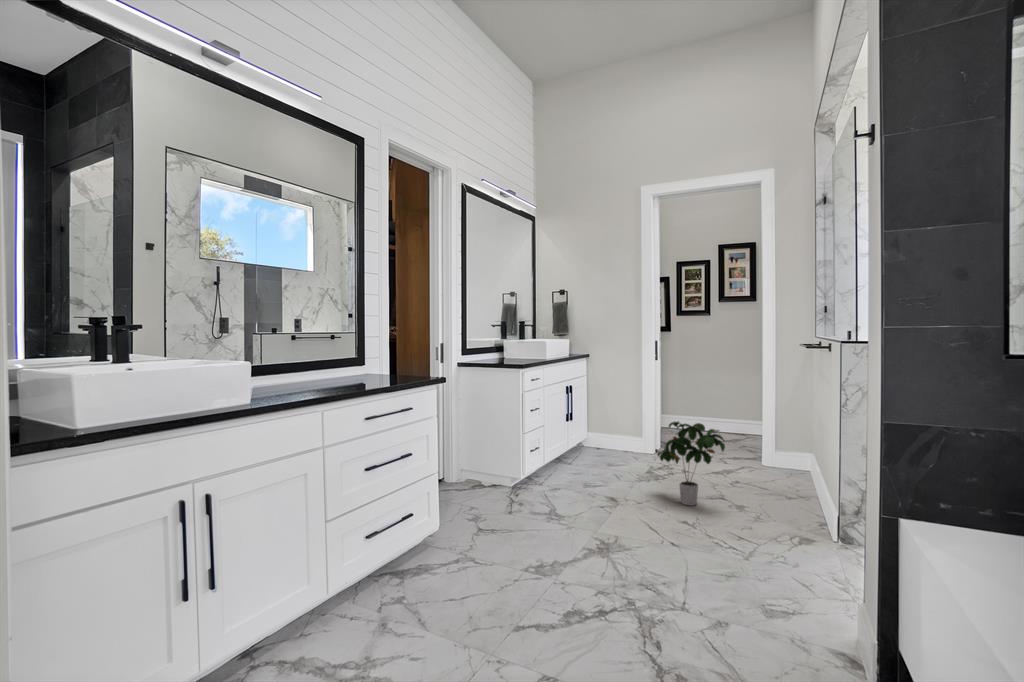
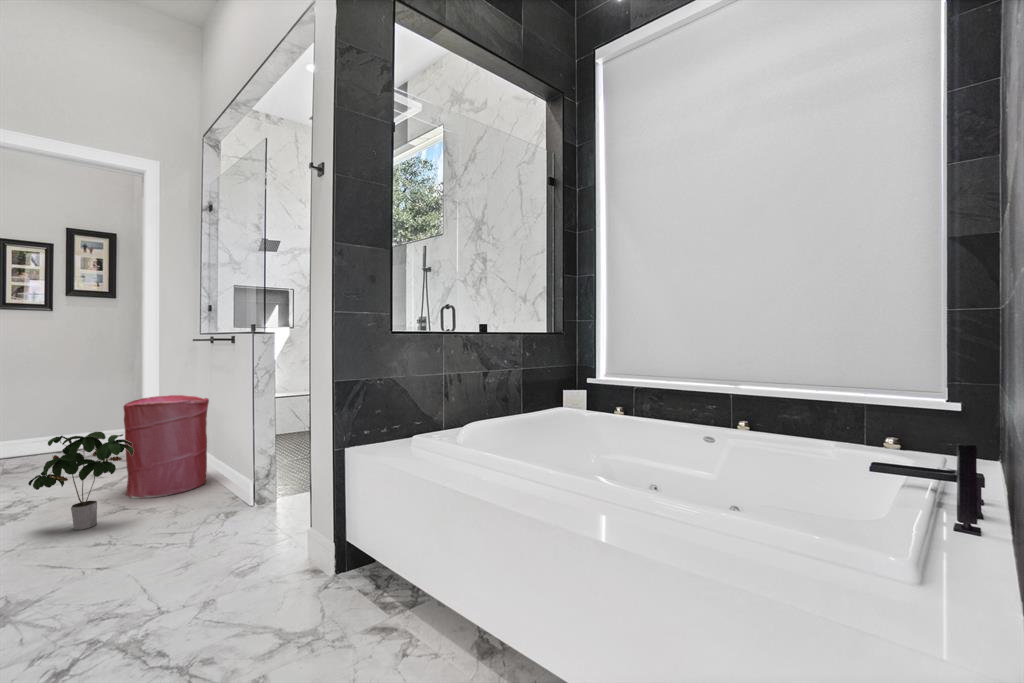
laundry hamper: none [732,398,812,500] -> present [124,395,209,499]

